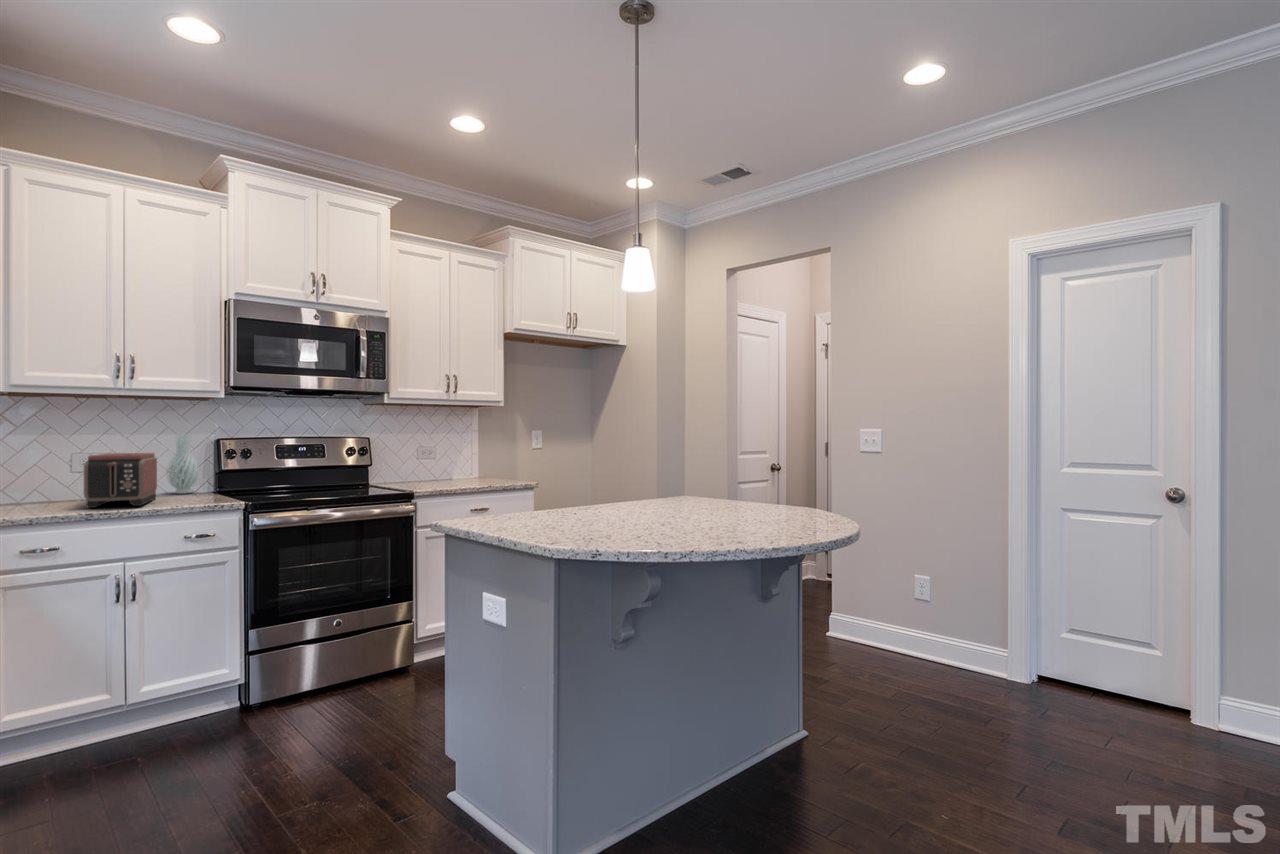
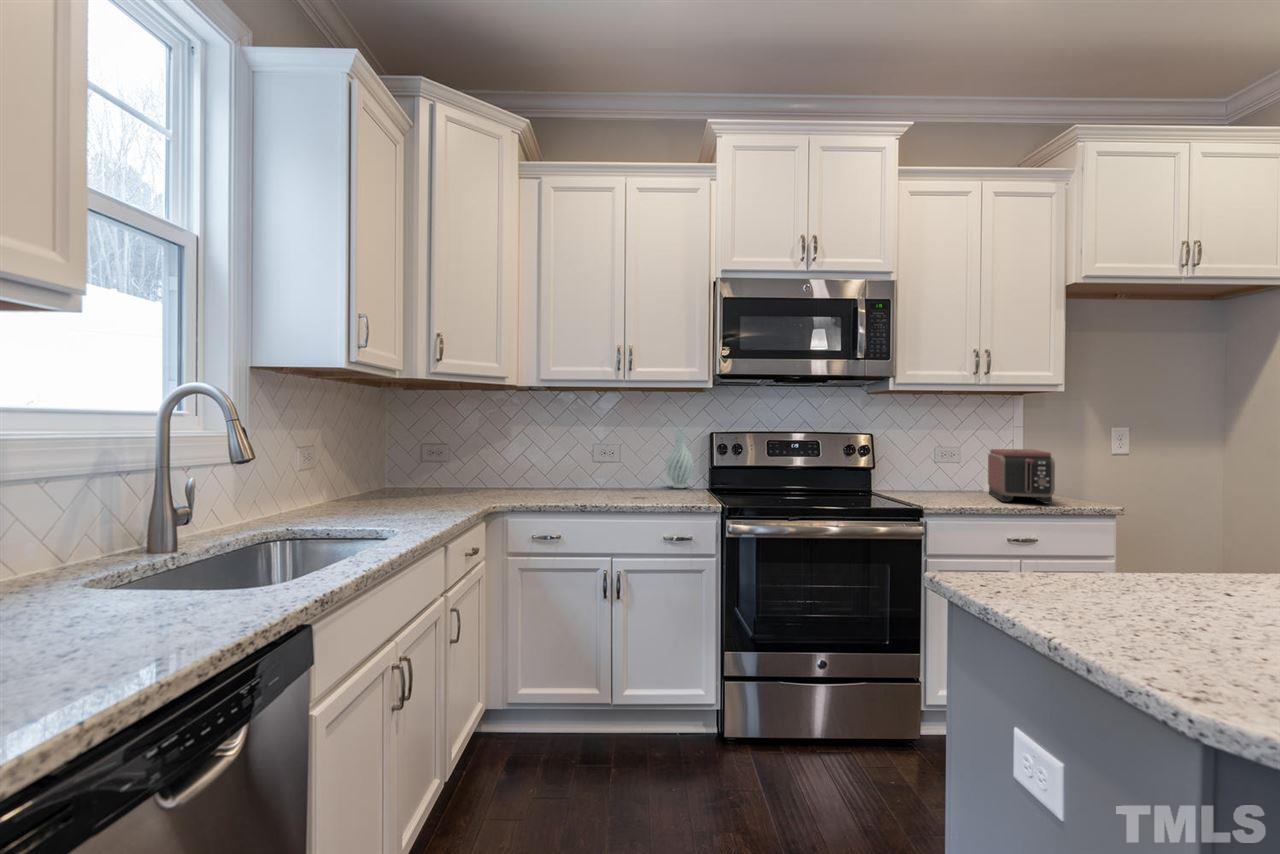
toaster: present [84,453,157,508] -> present [988,449,1055,504]

